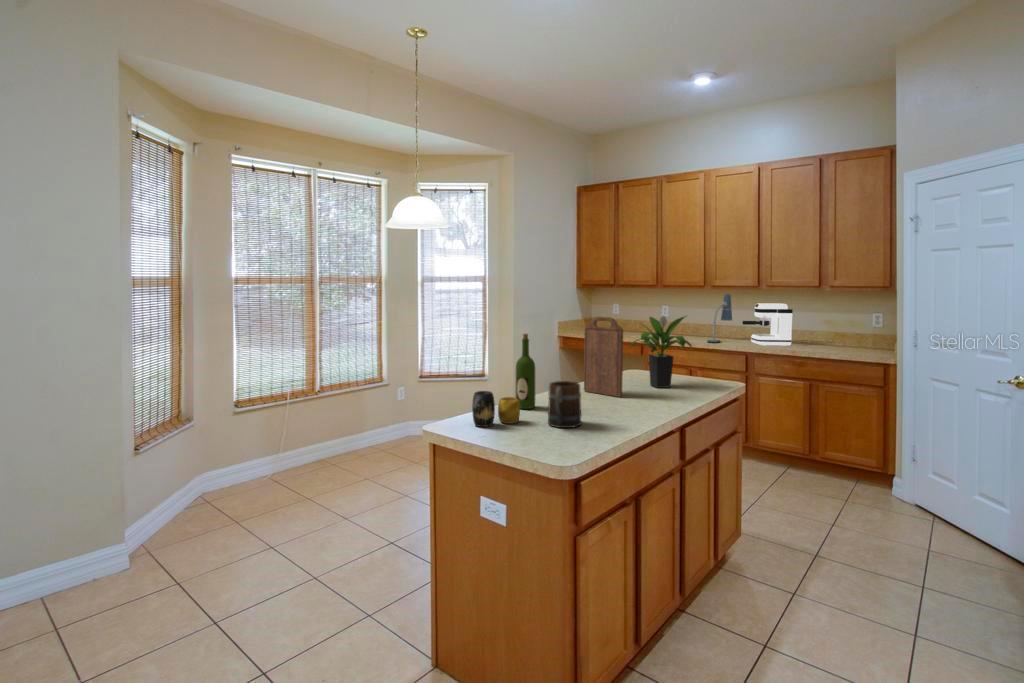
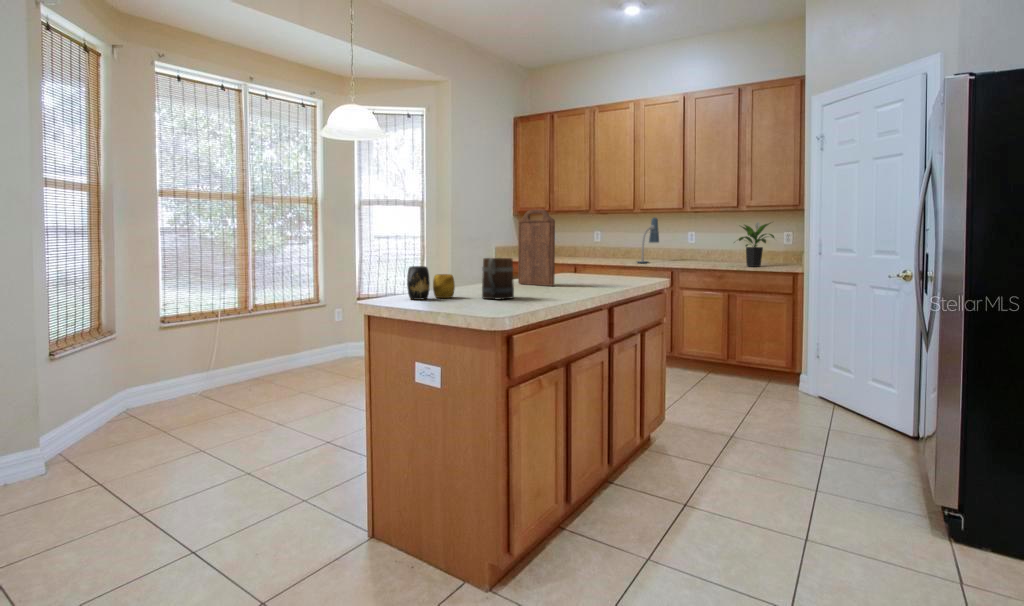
coffee maker: present [742,303,793,346] -> none [668,225,713,264]
potted plant: present [631,316,692,388] -> present [739,222,774,267]
wine bottle: present [516,334,535,409] -> none [451,218,470,292]

